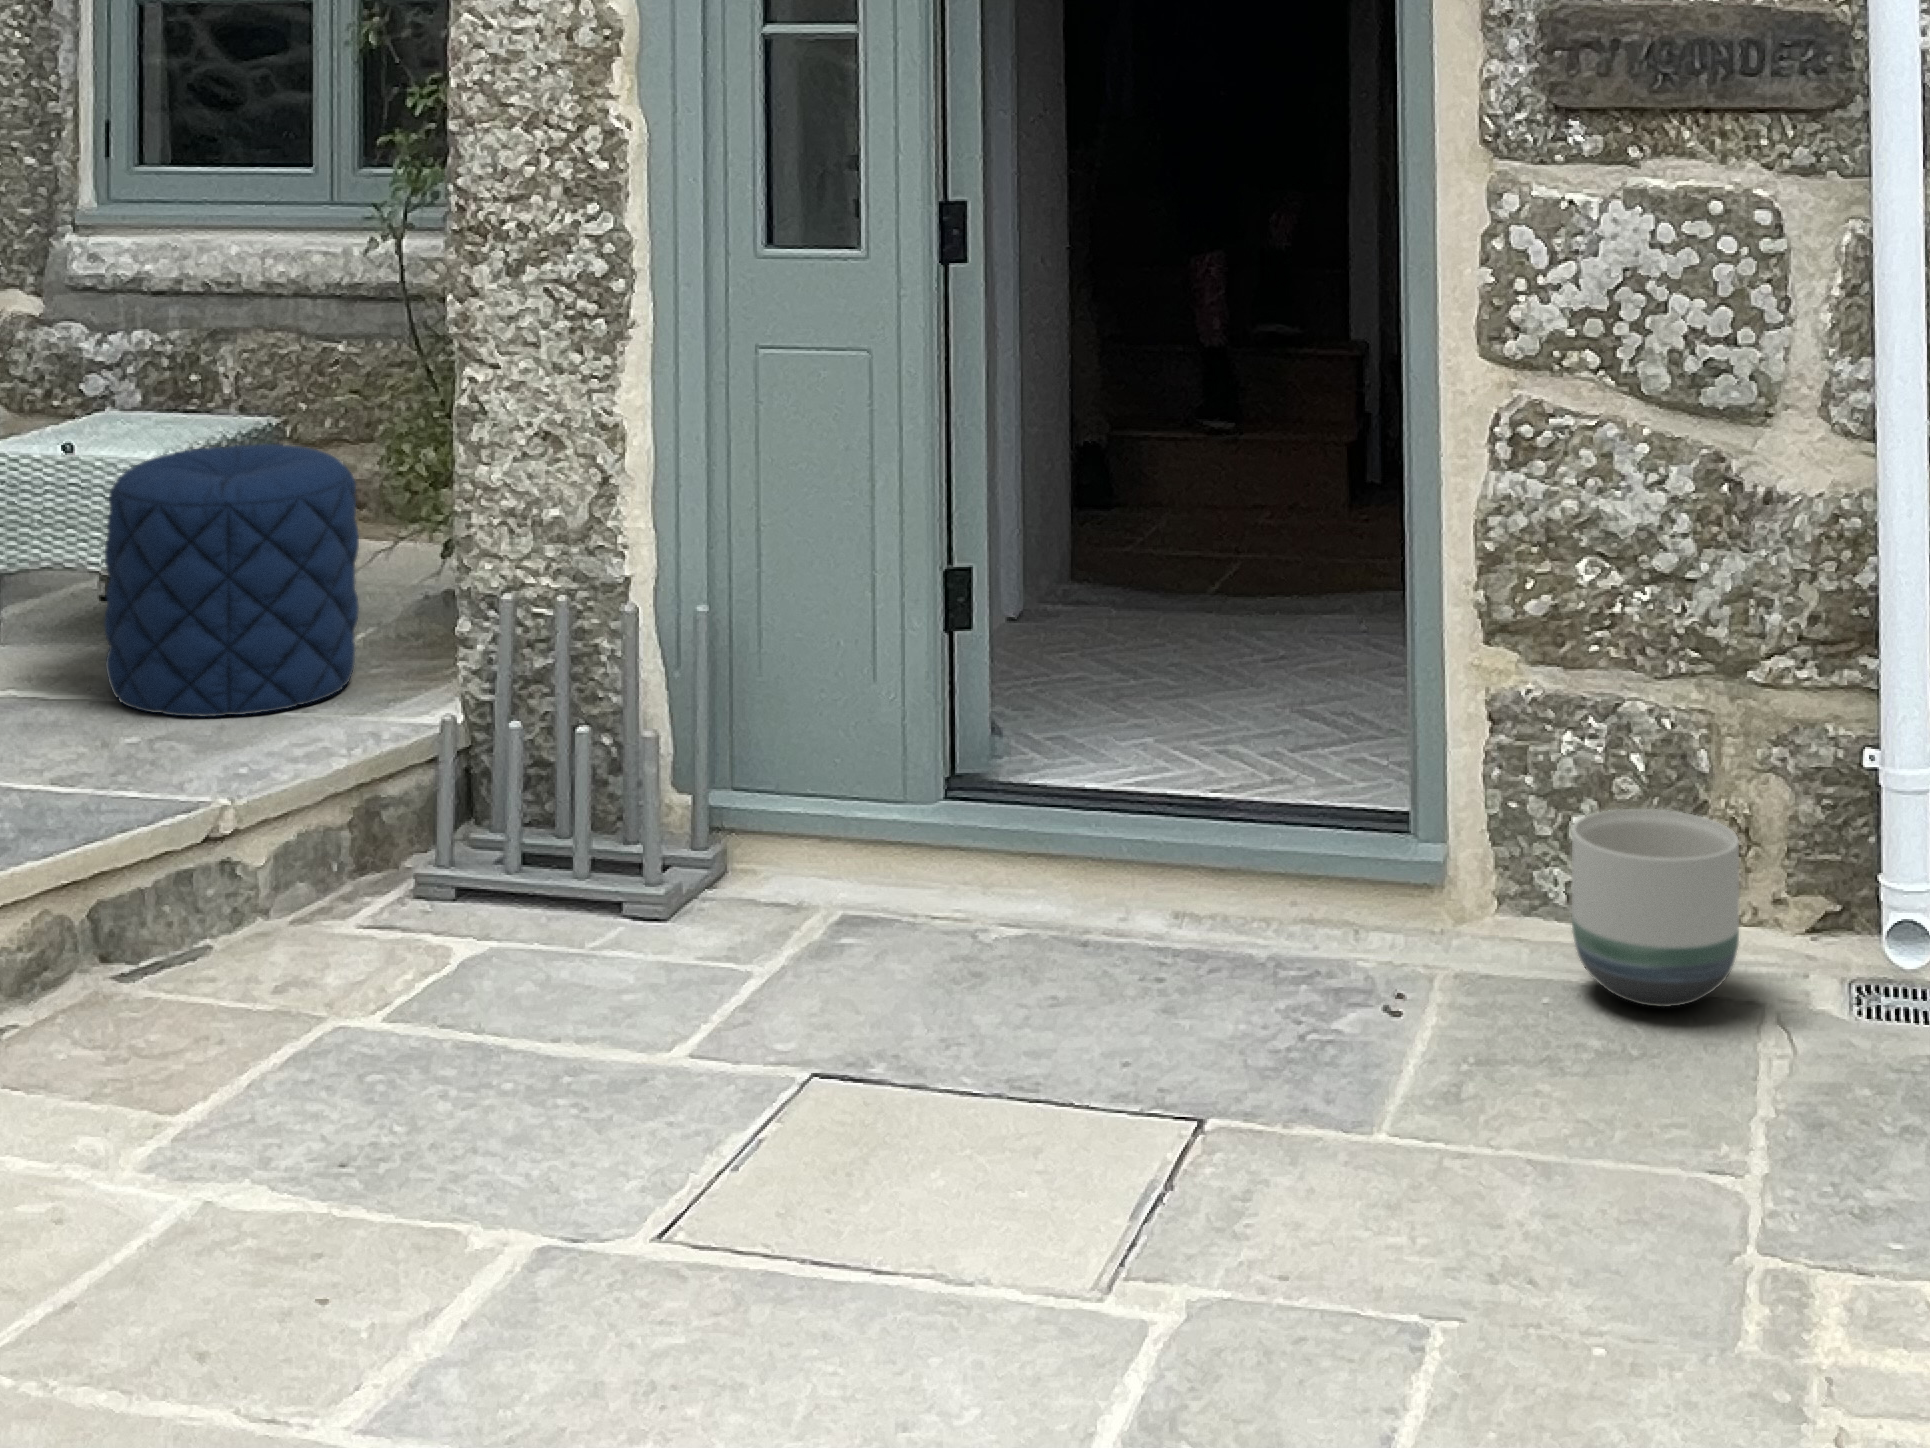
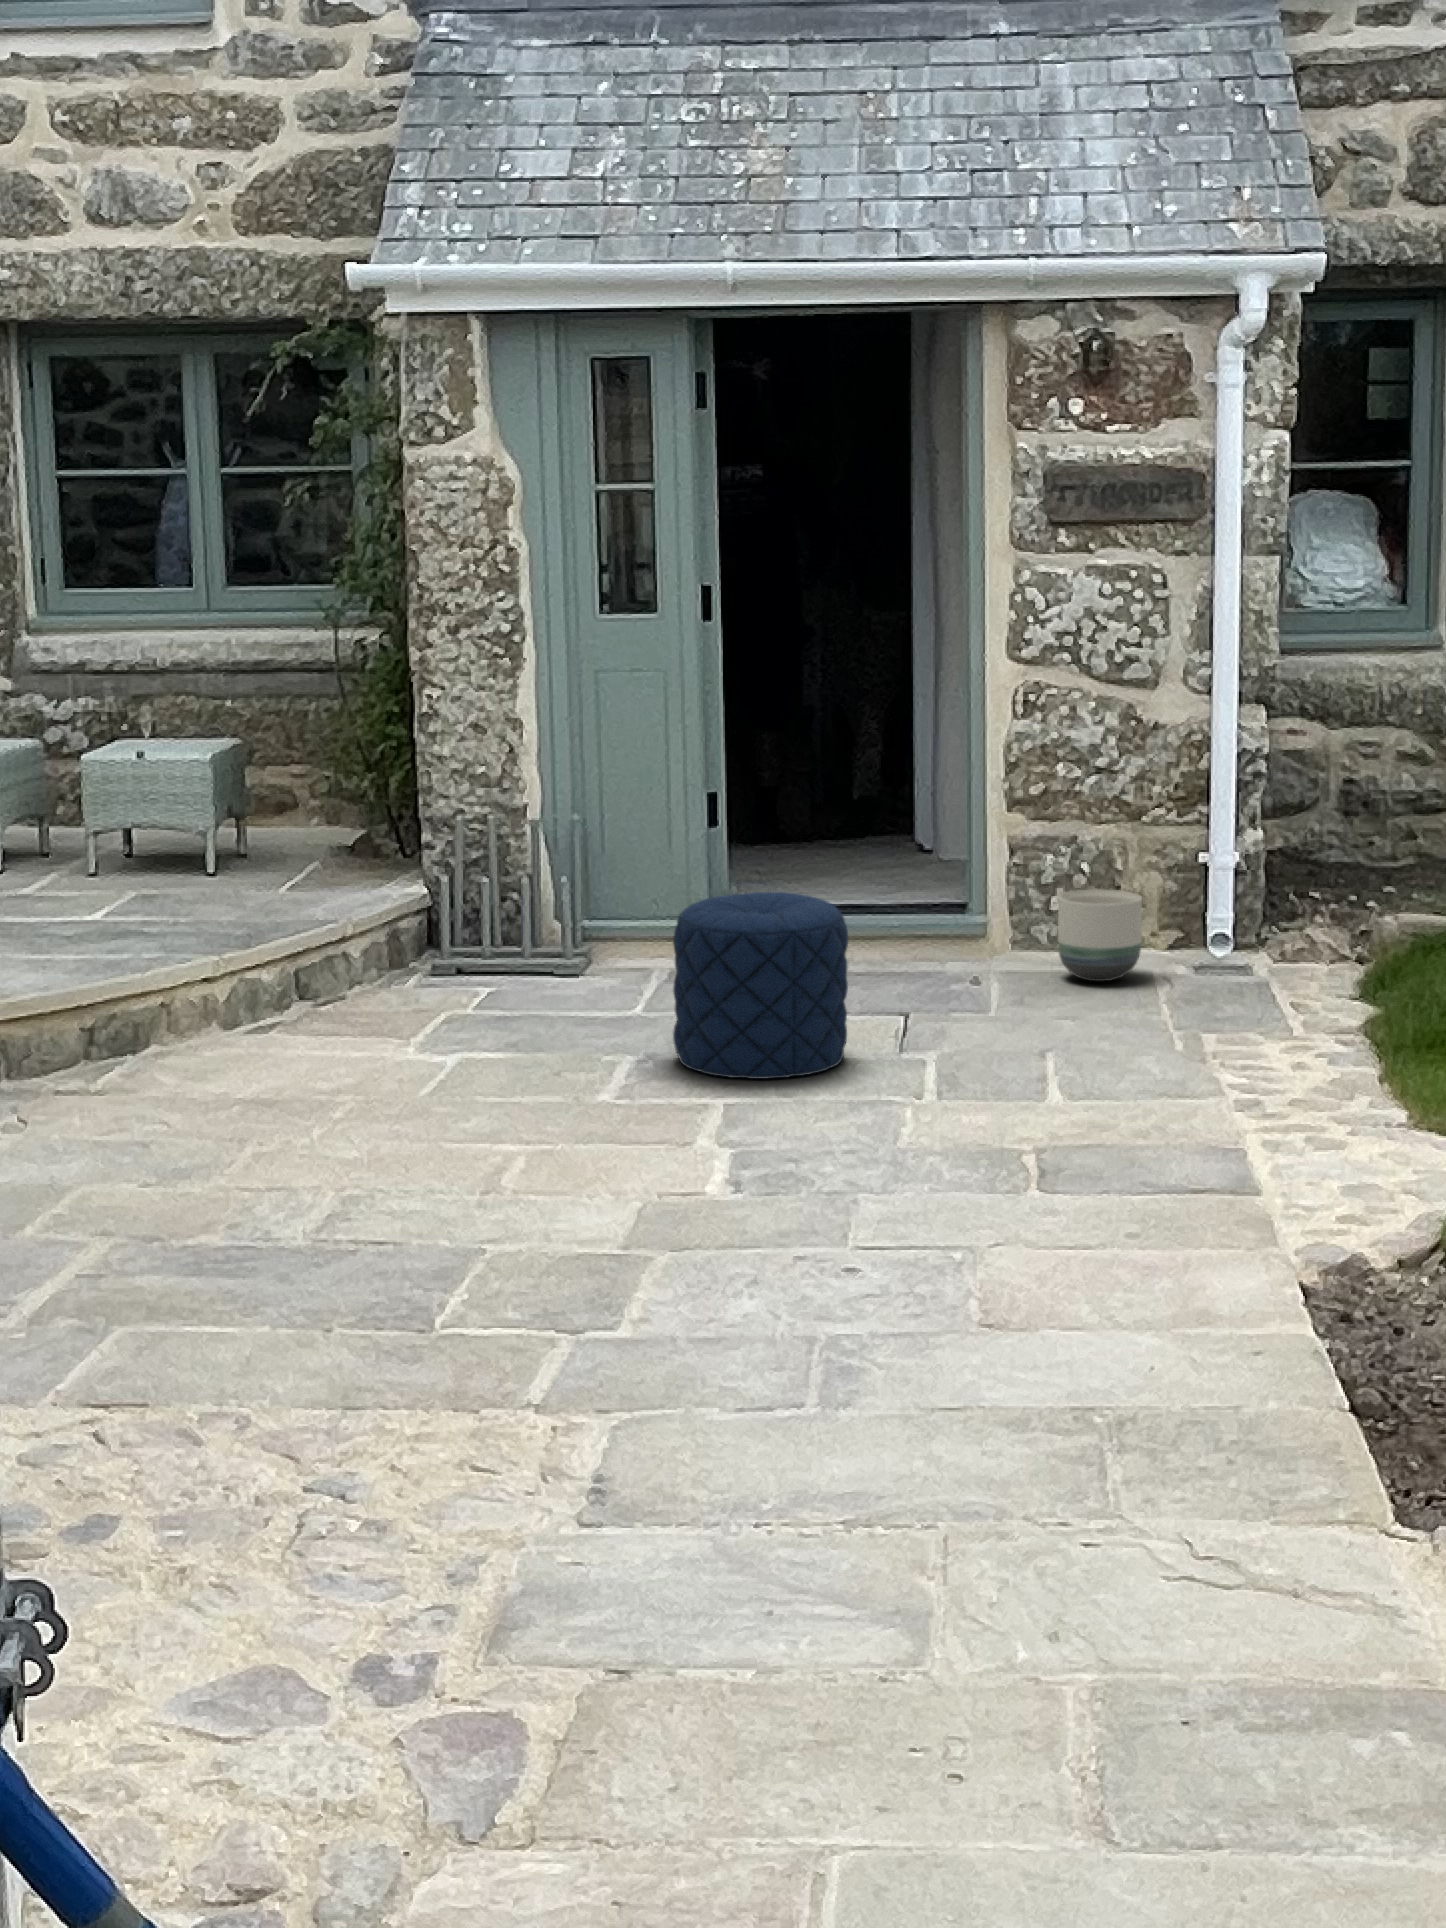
pouf: present [105,444,359,717] -> present [673,892,848,1079]

